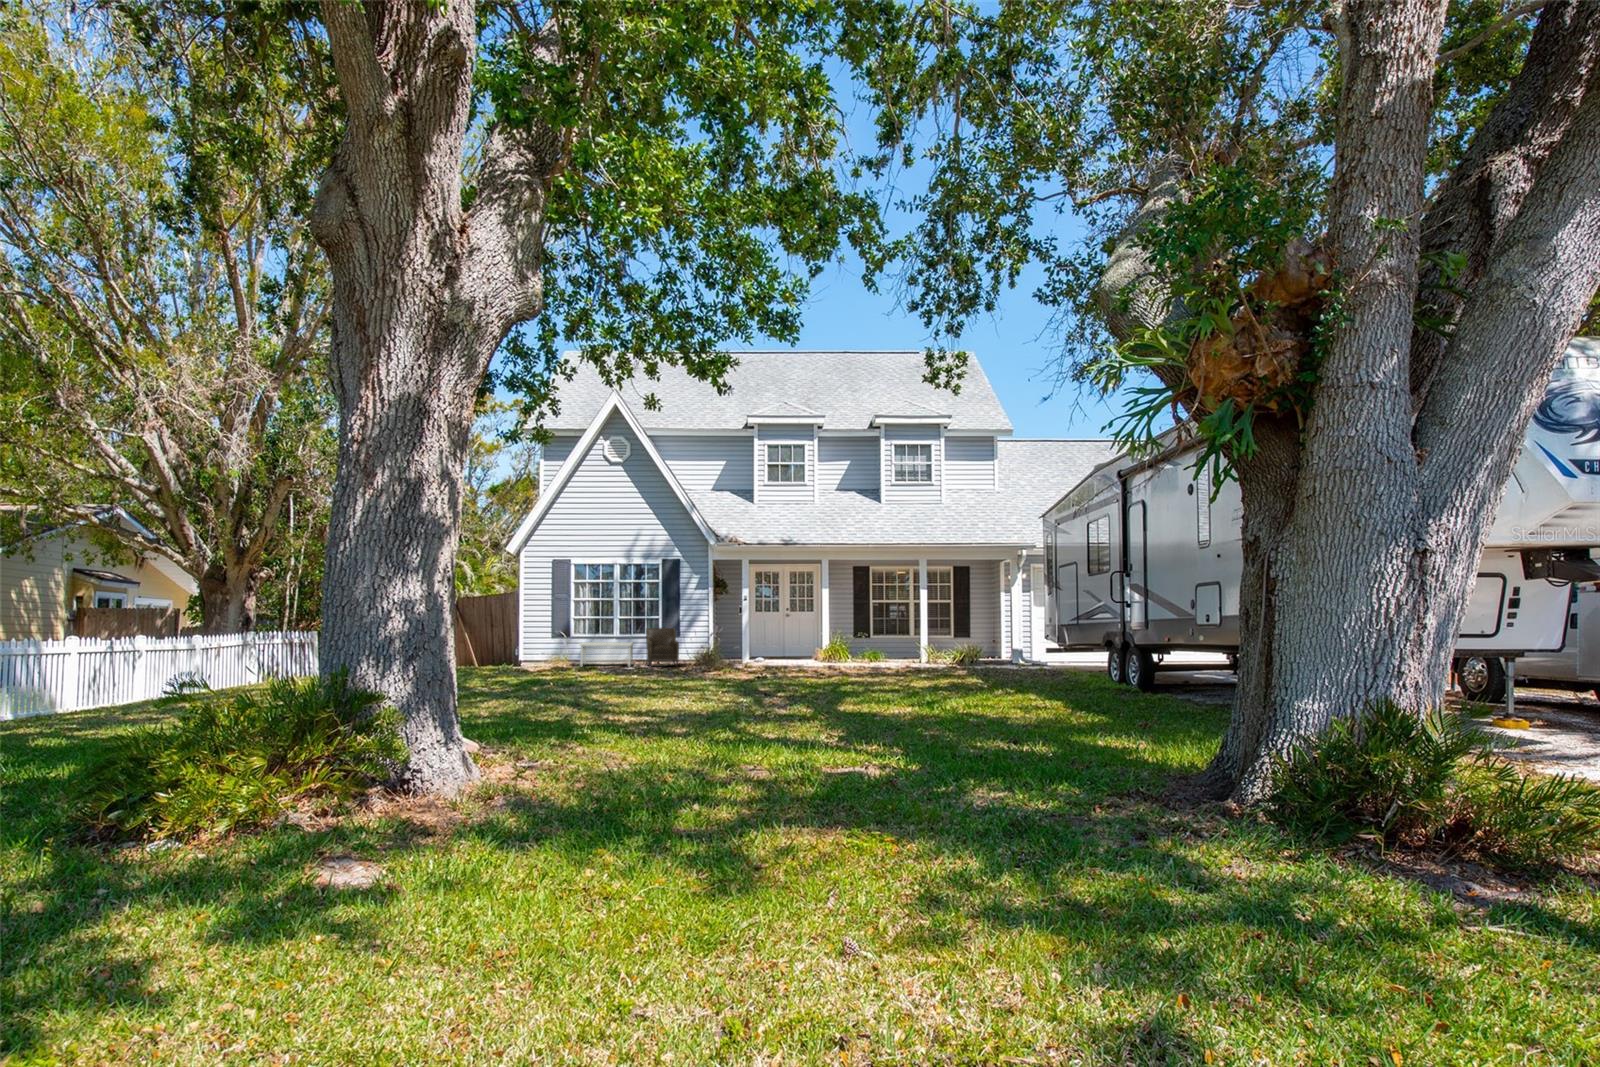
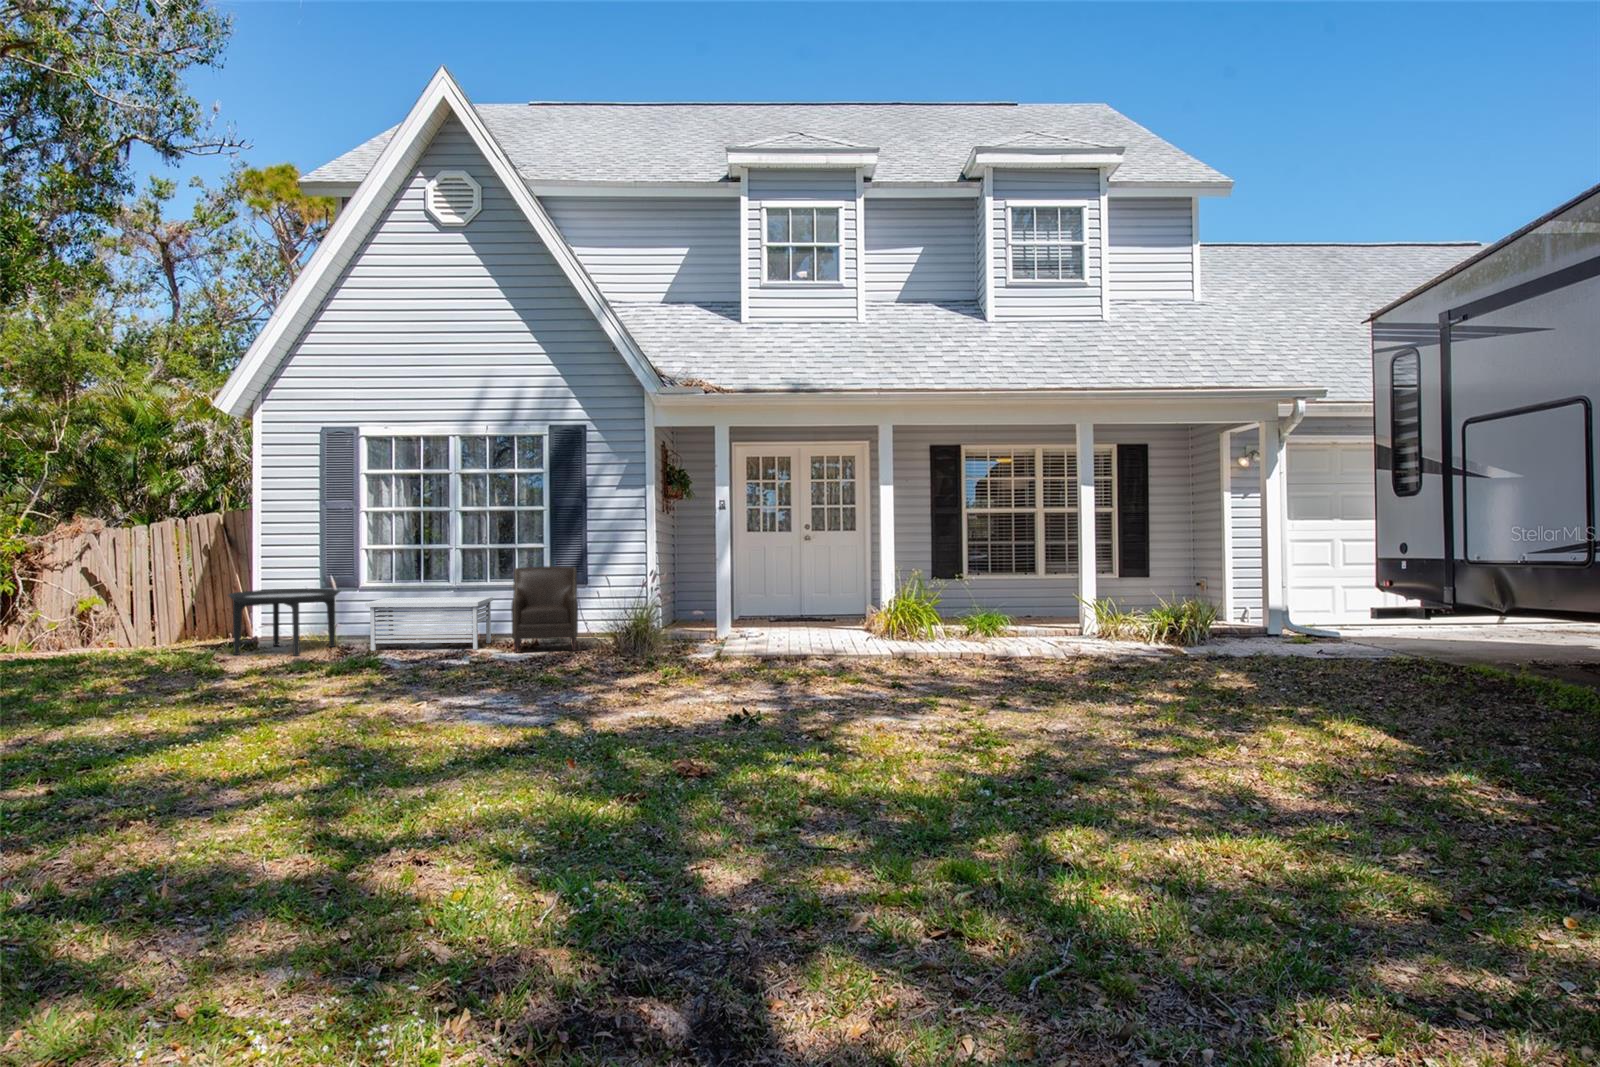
round table: none [517,638,565,668] -> present [228,589,340,656]

